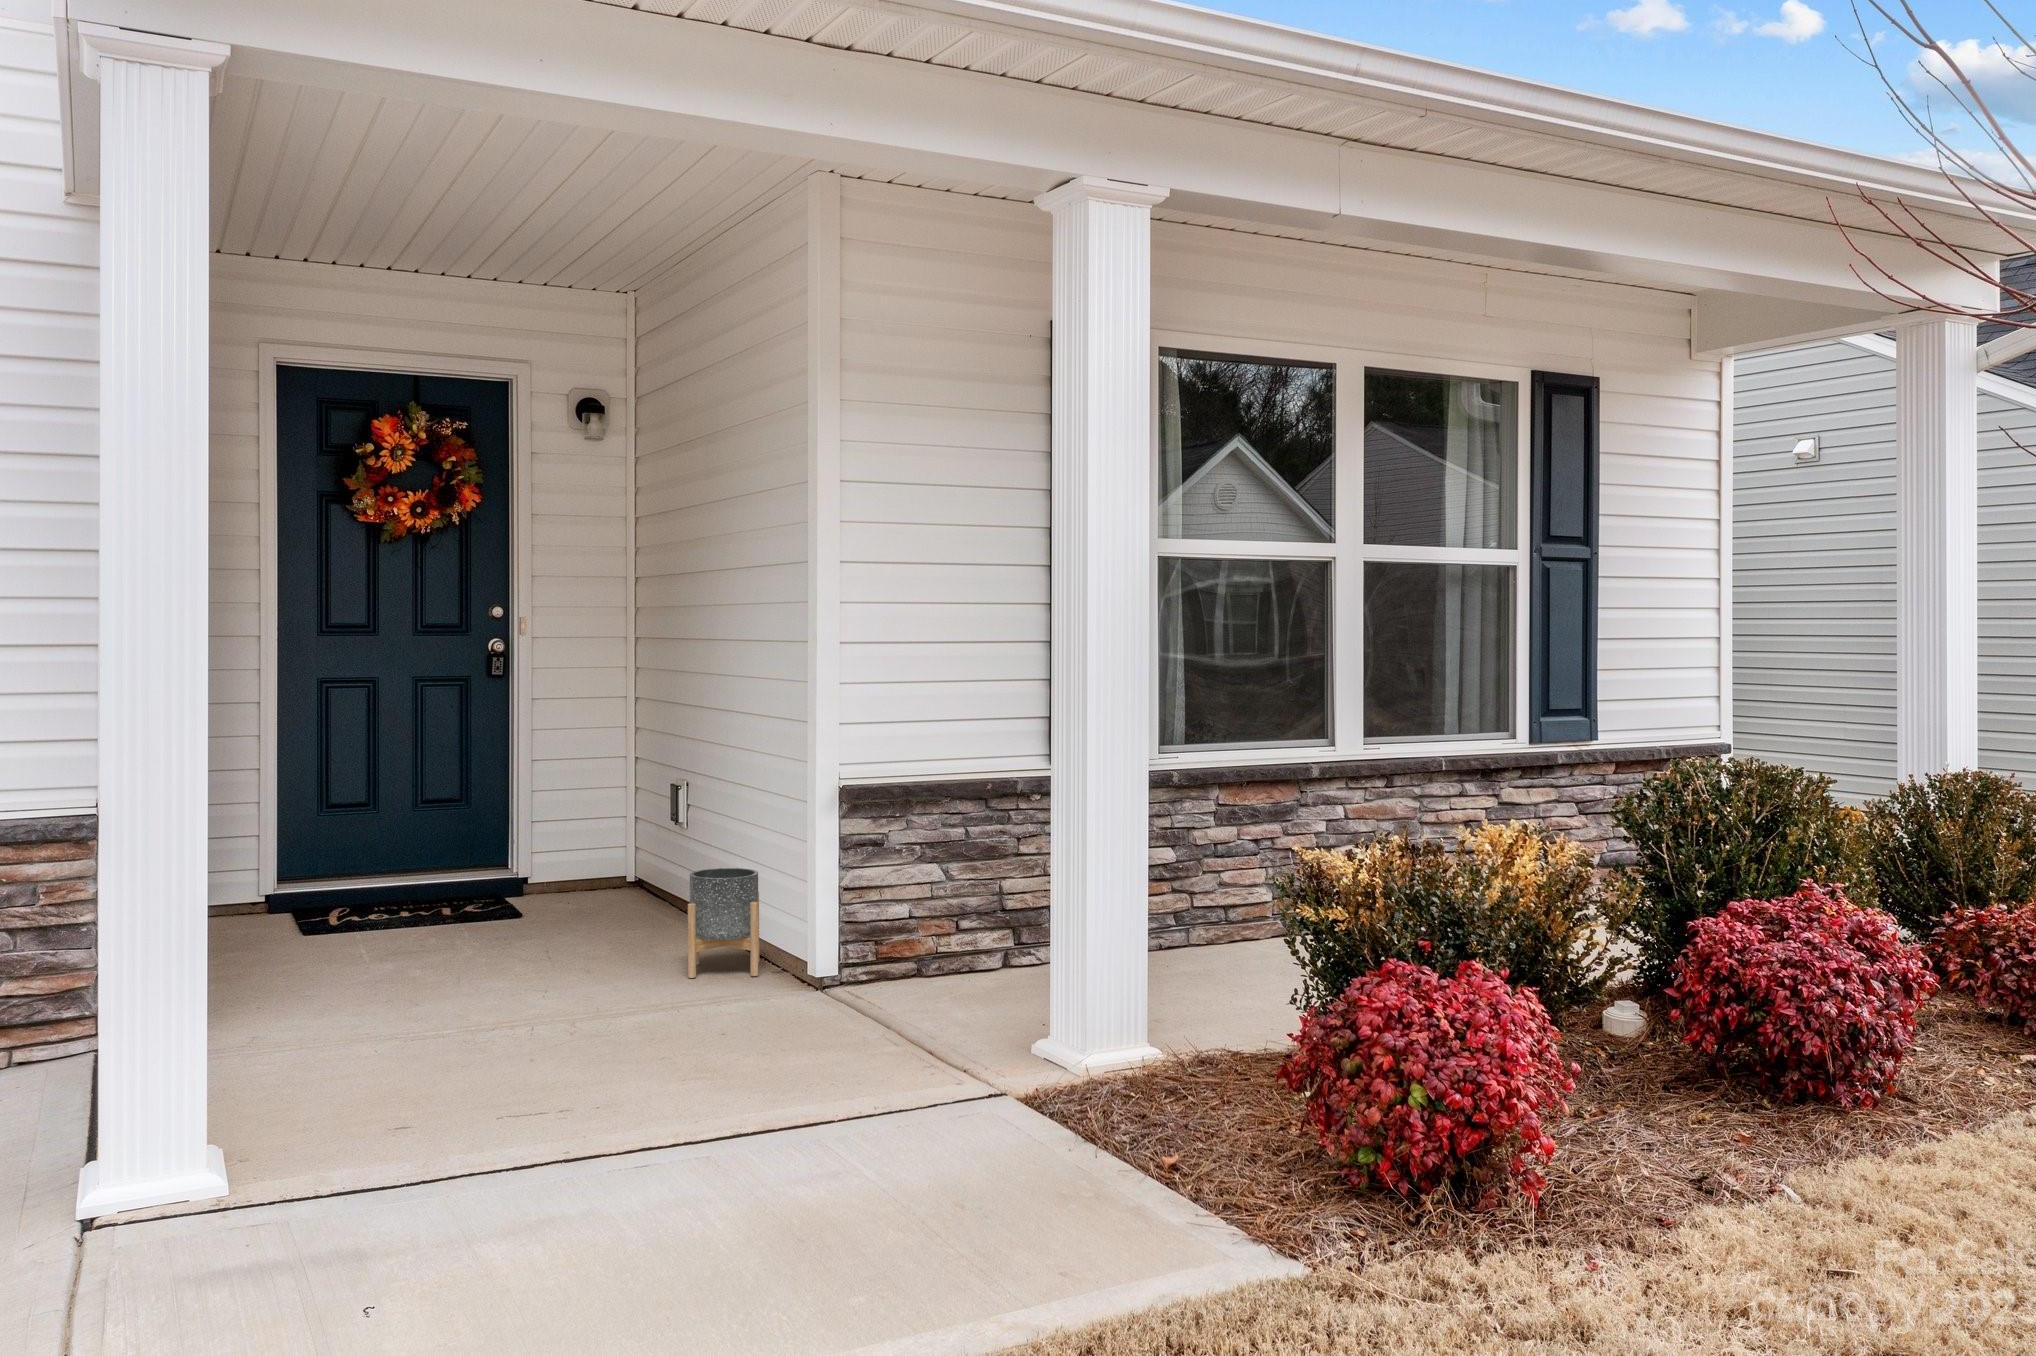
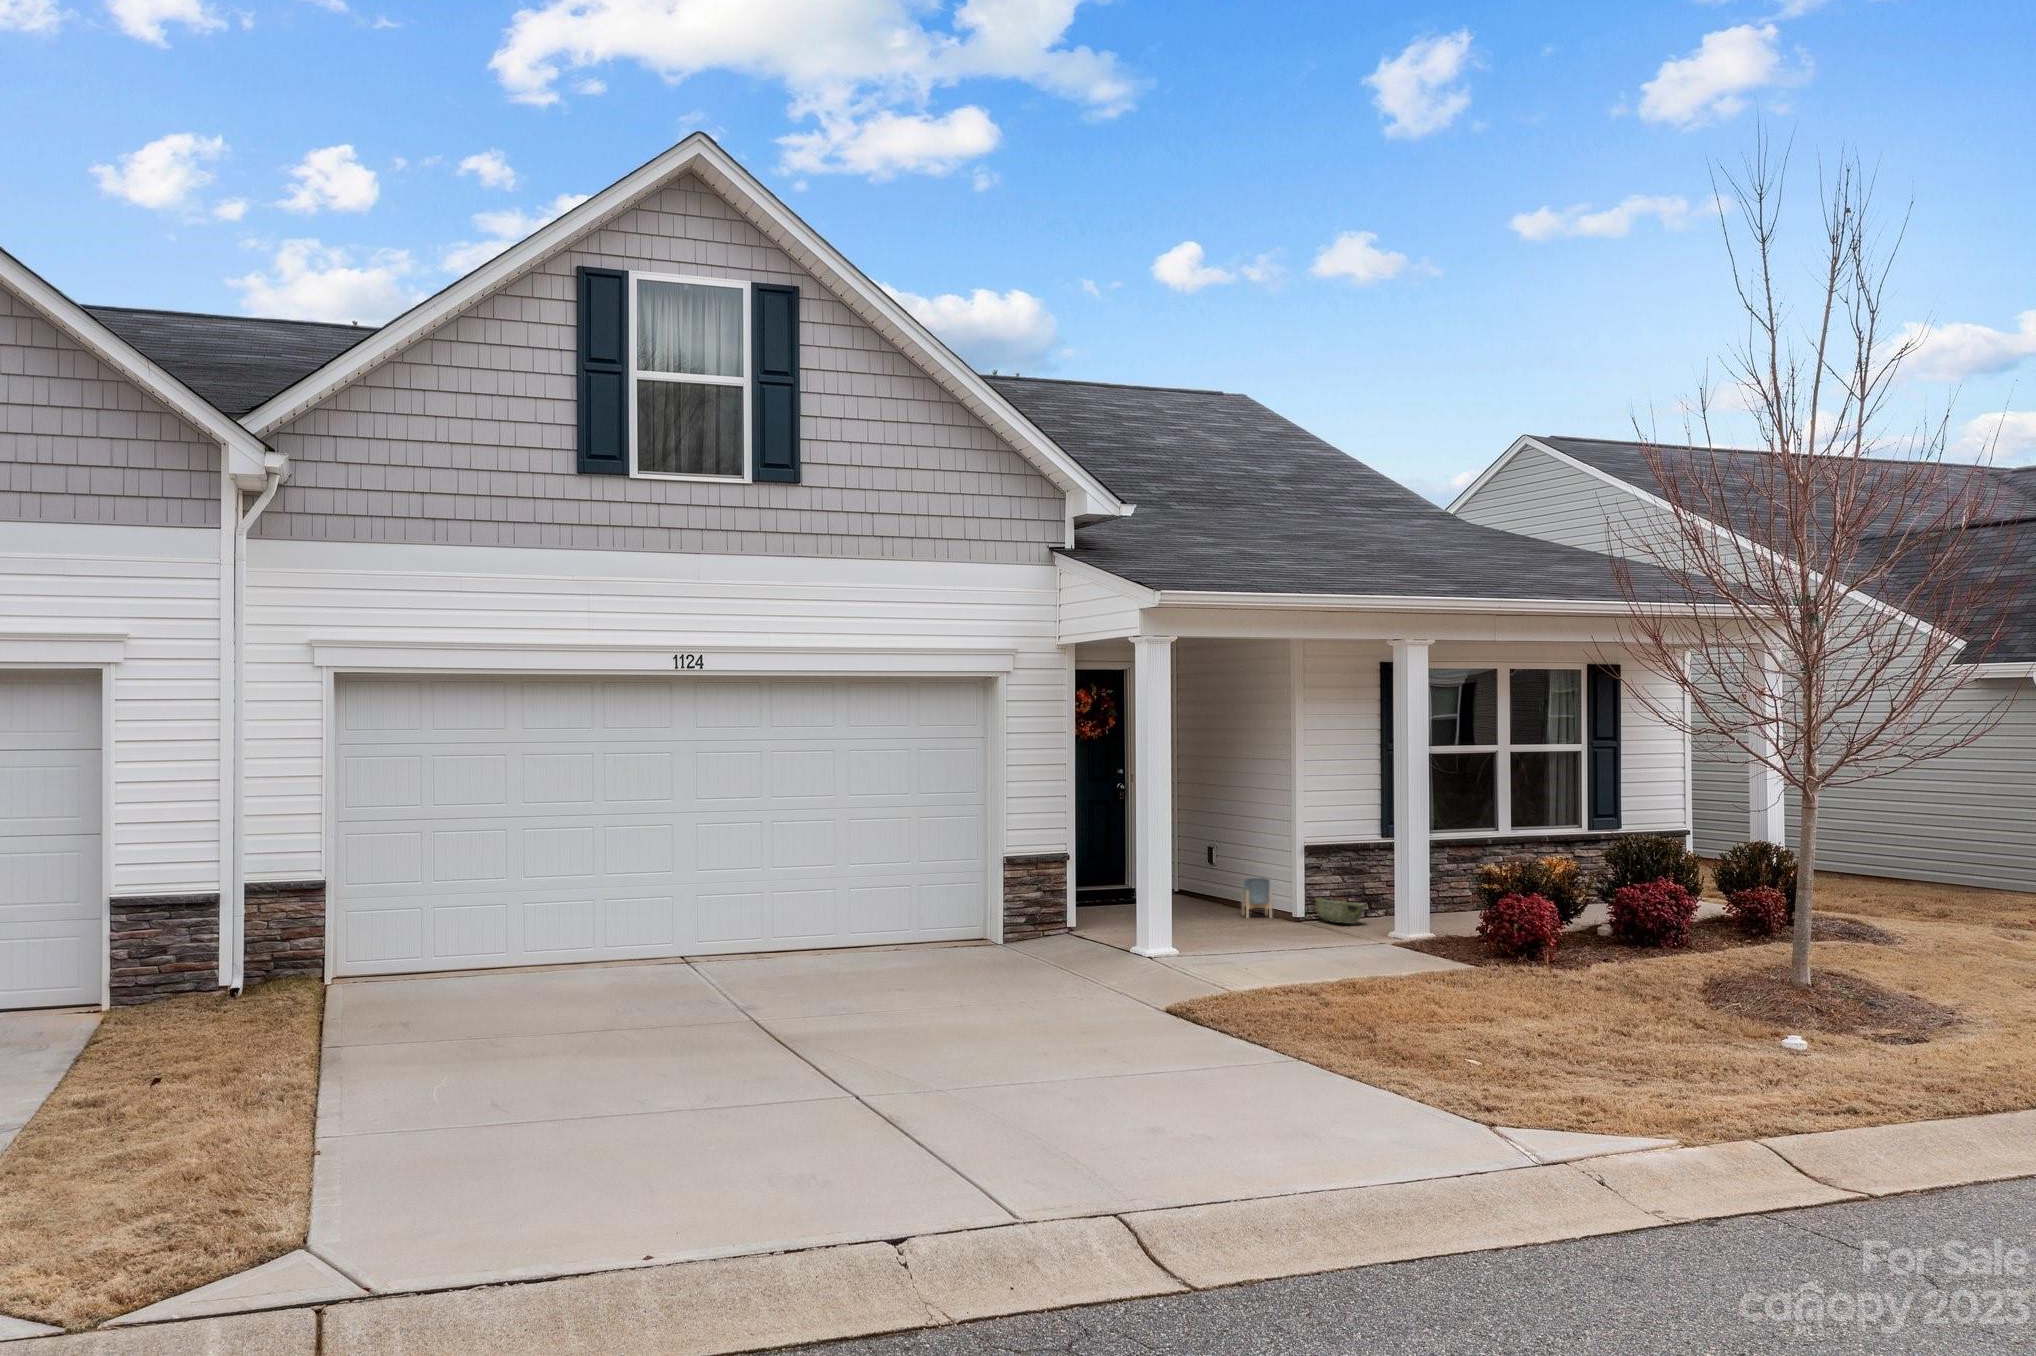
woven basket: none [862,924,985,1000] -> present [1315,898,1365,924]

